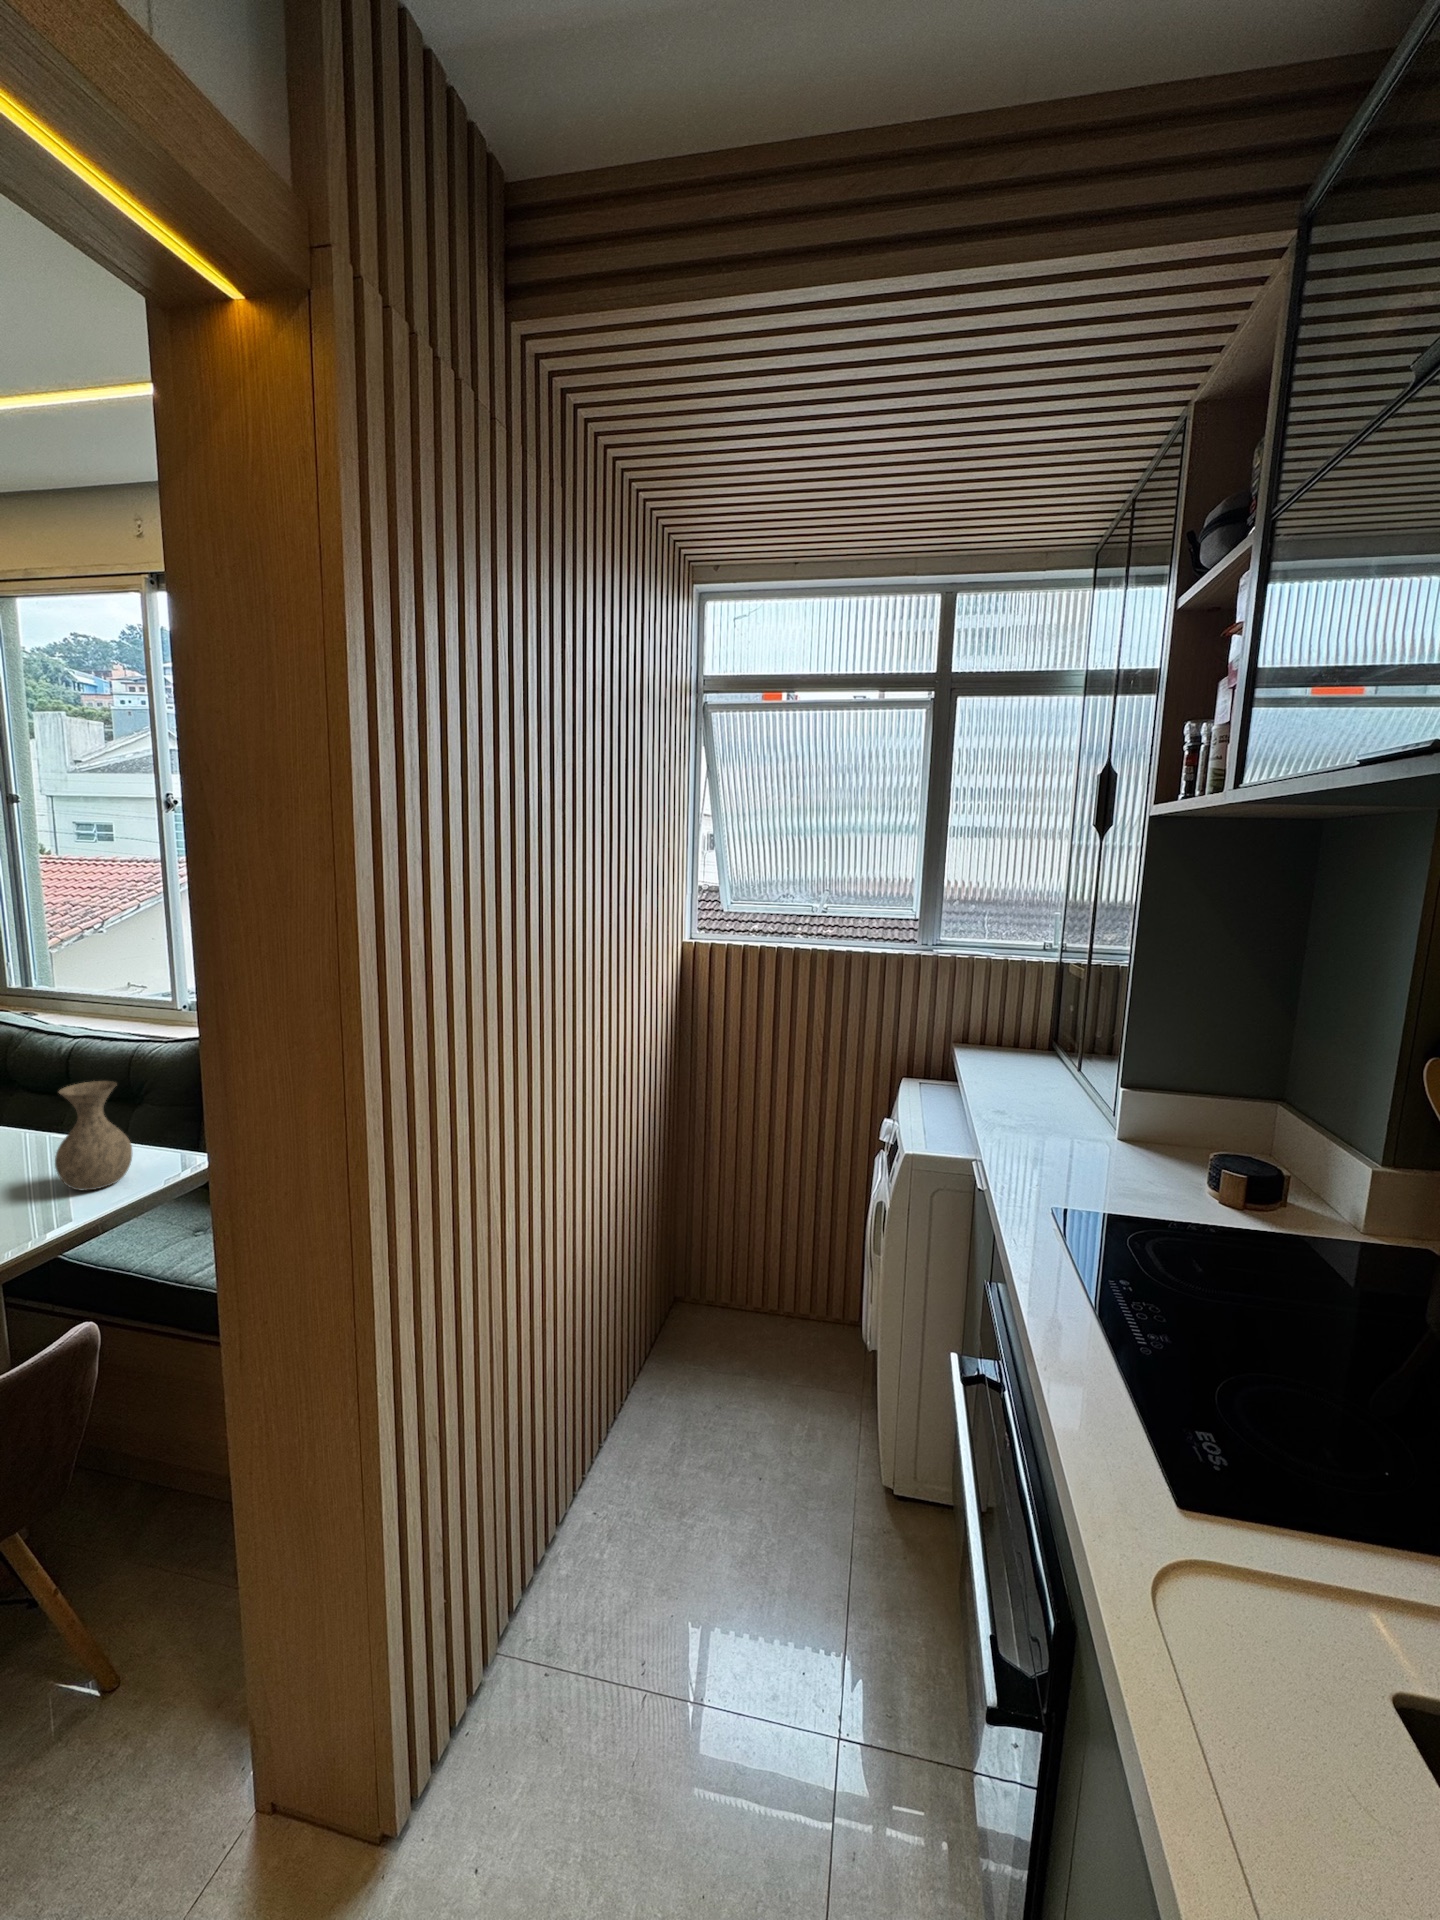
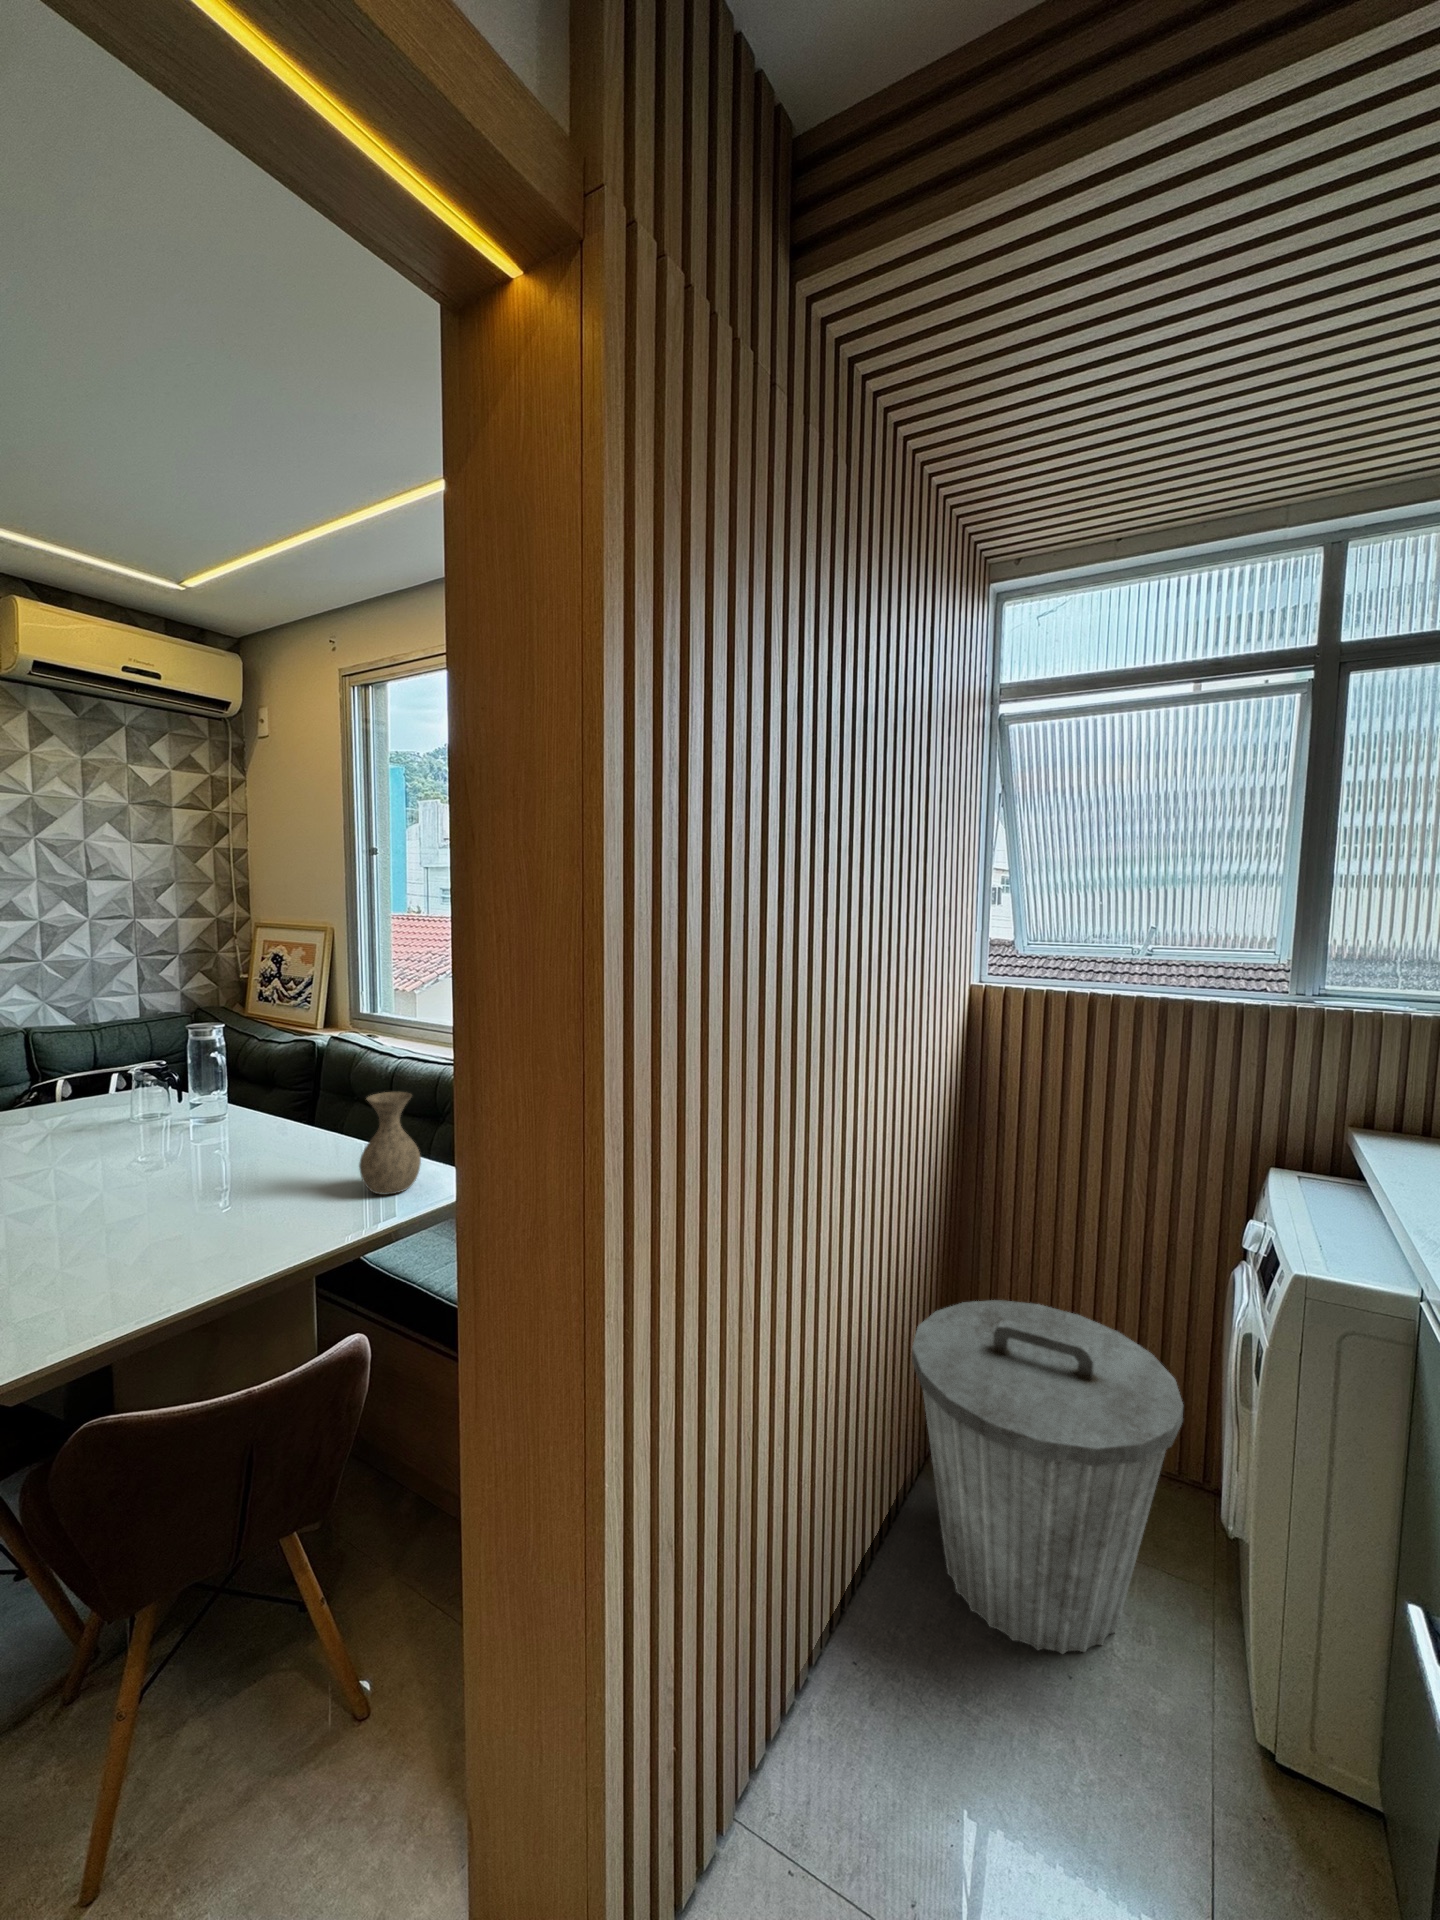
trash can: none [639,1203,837,1463] -> present [912,1300,1183,1654]

